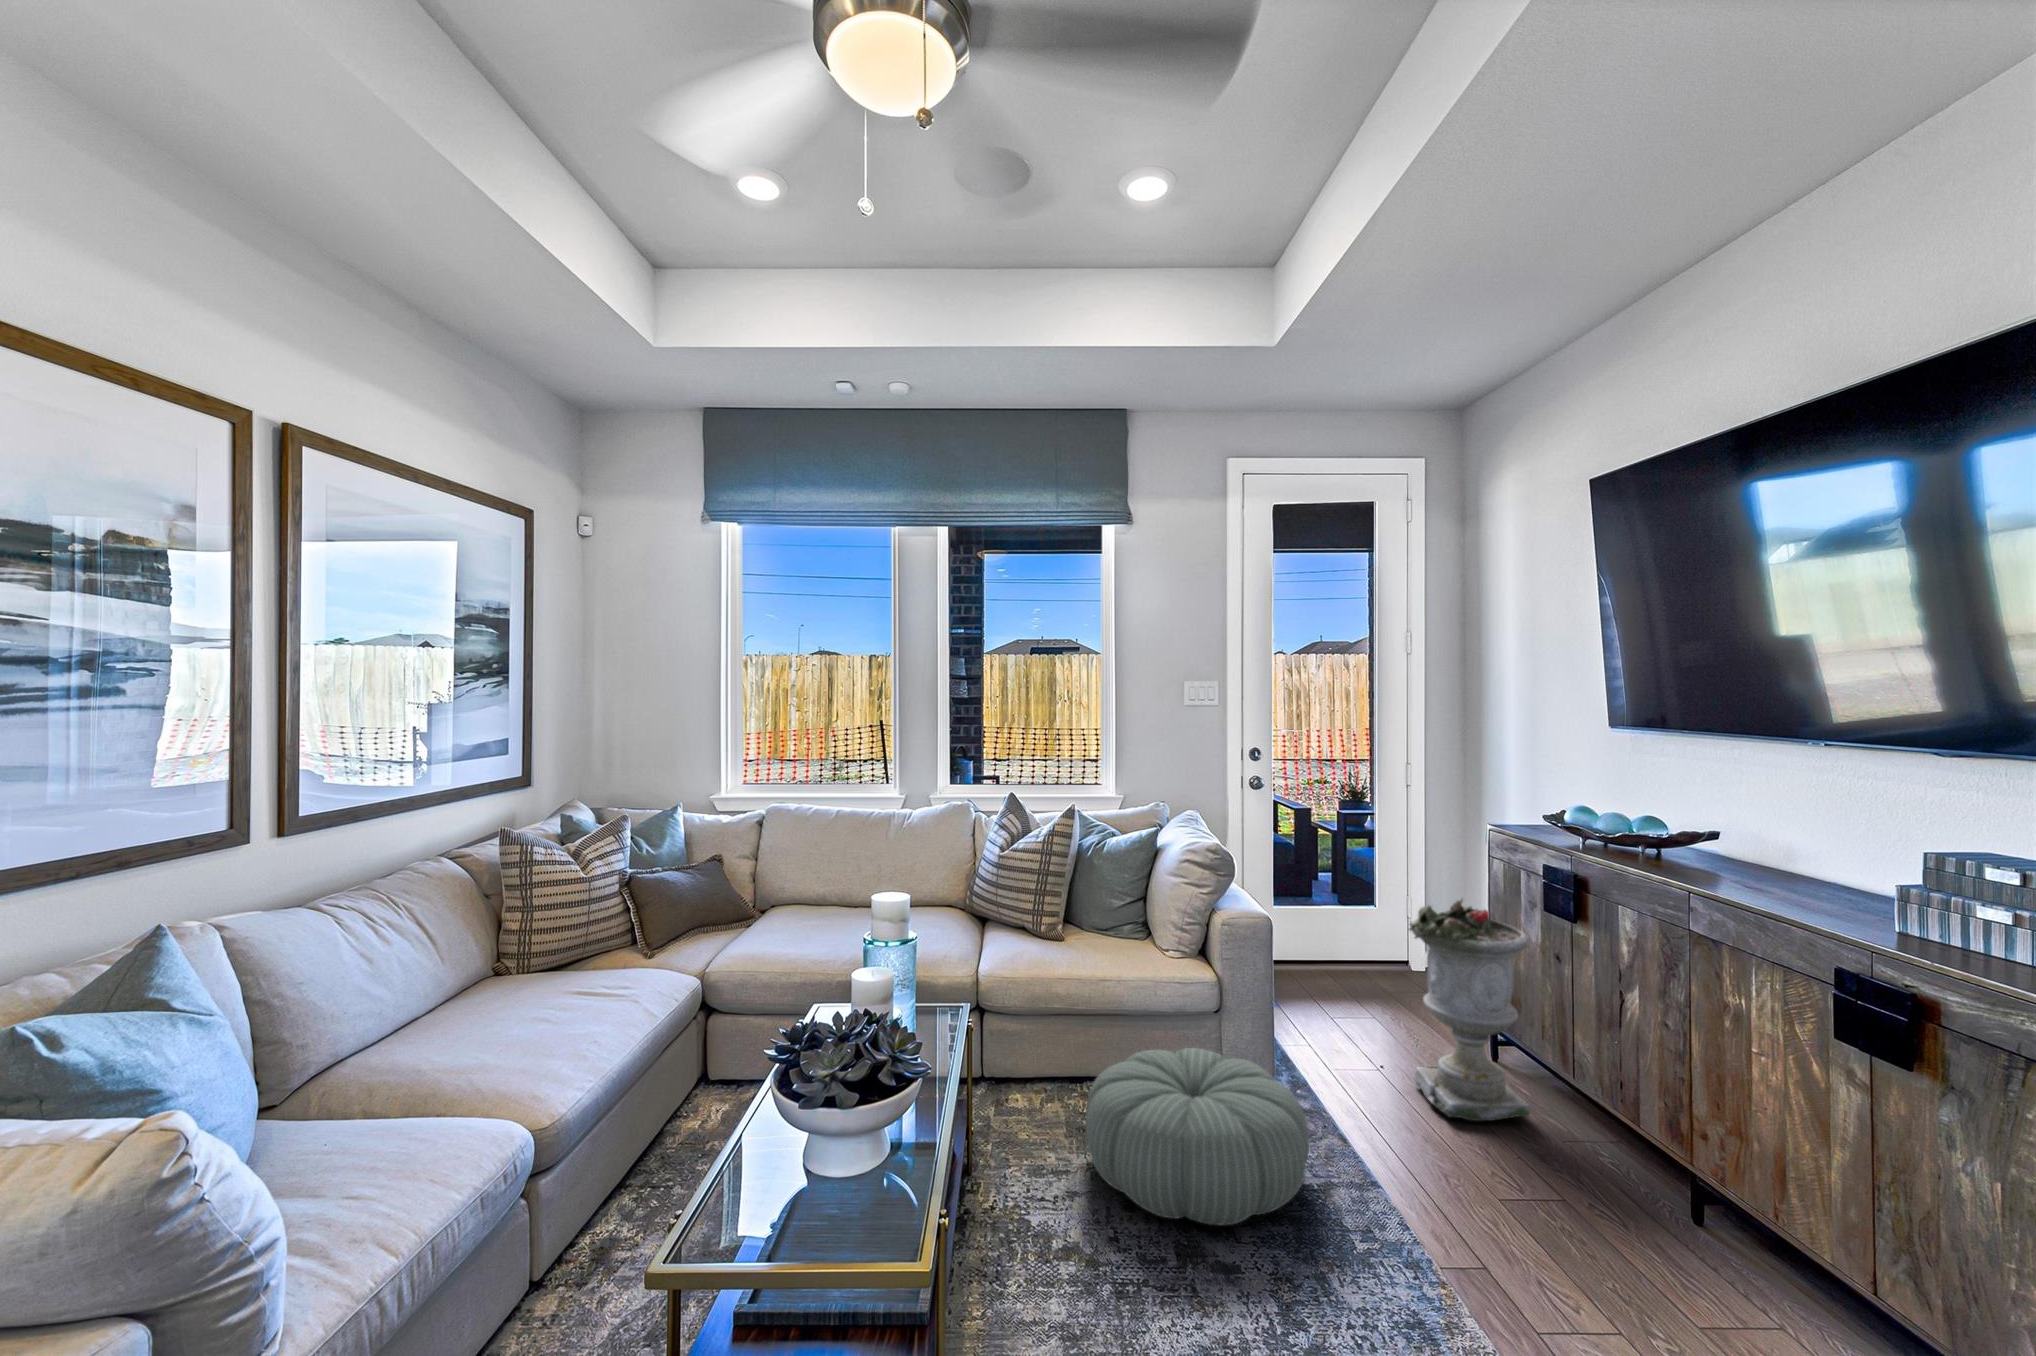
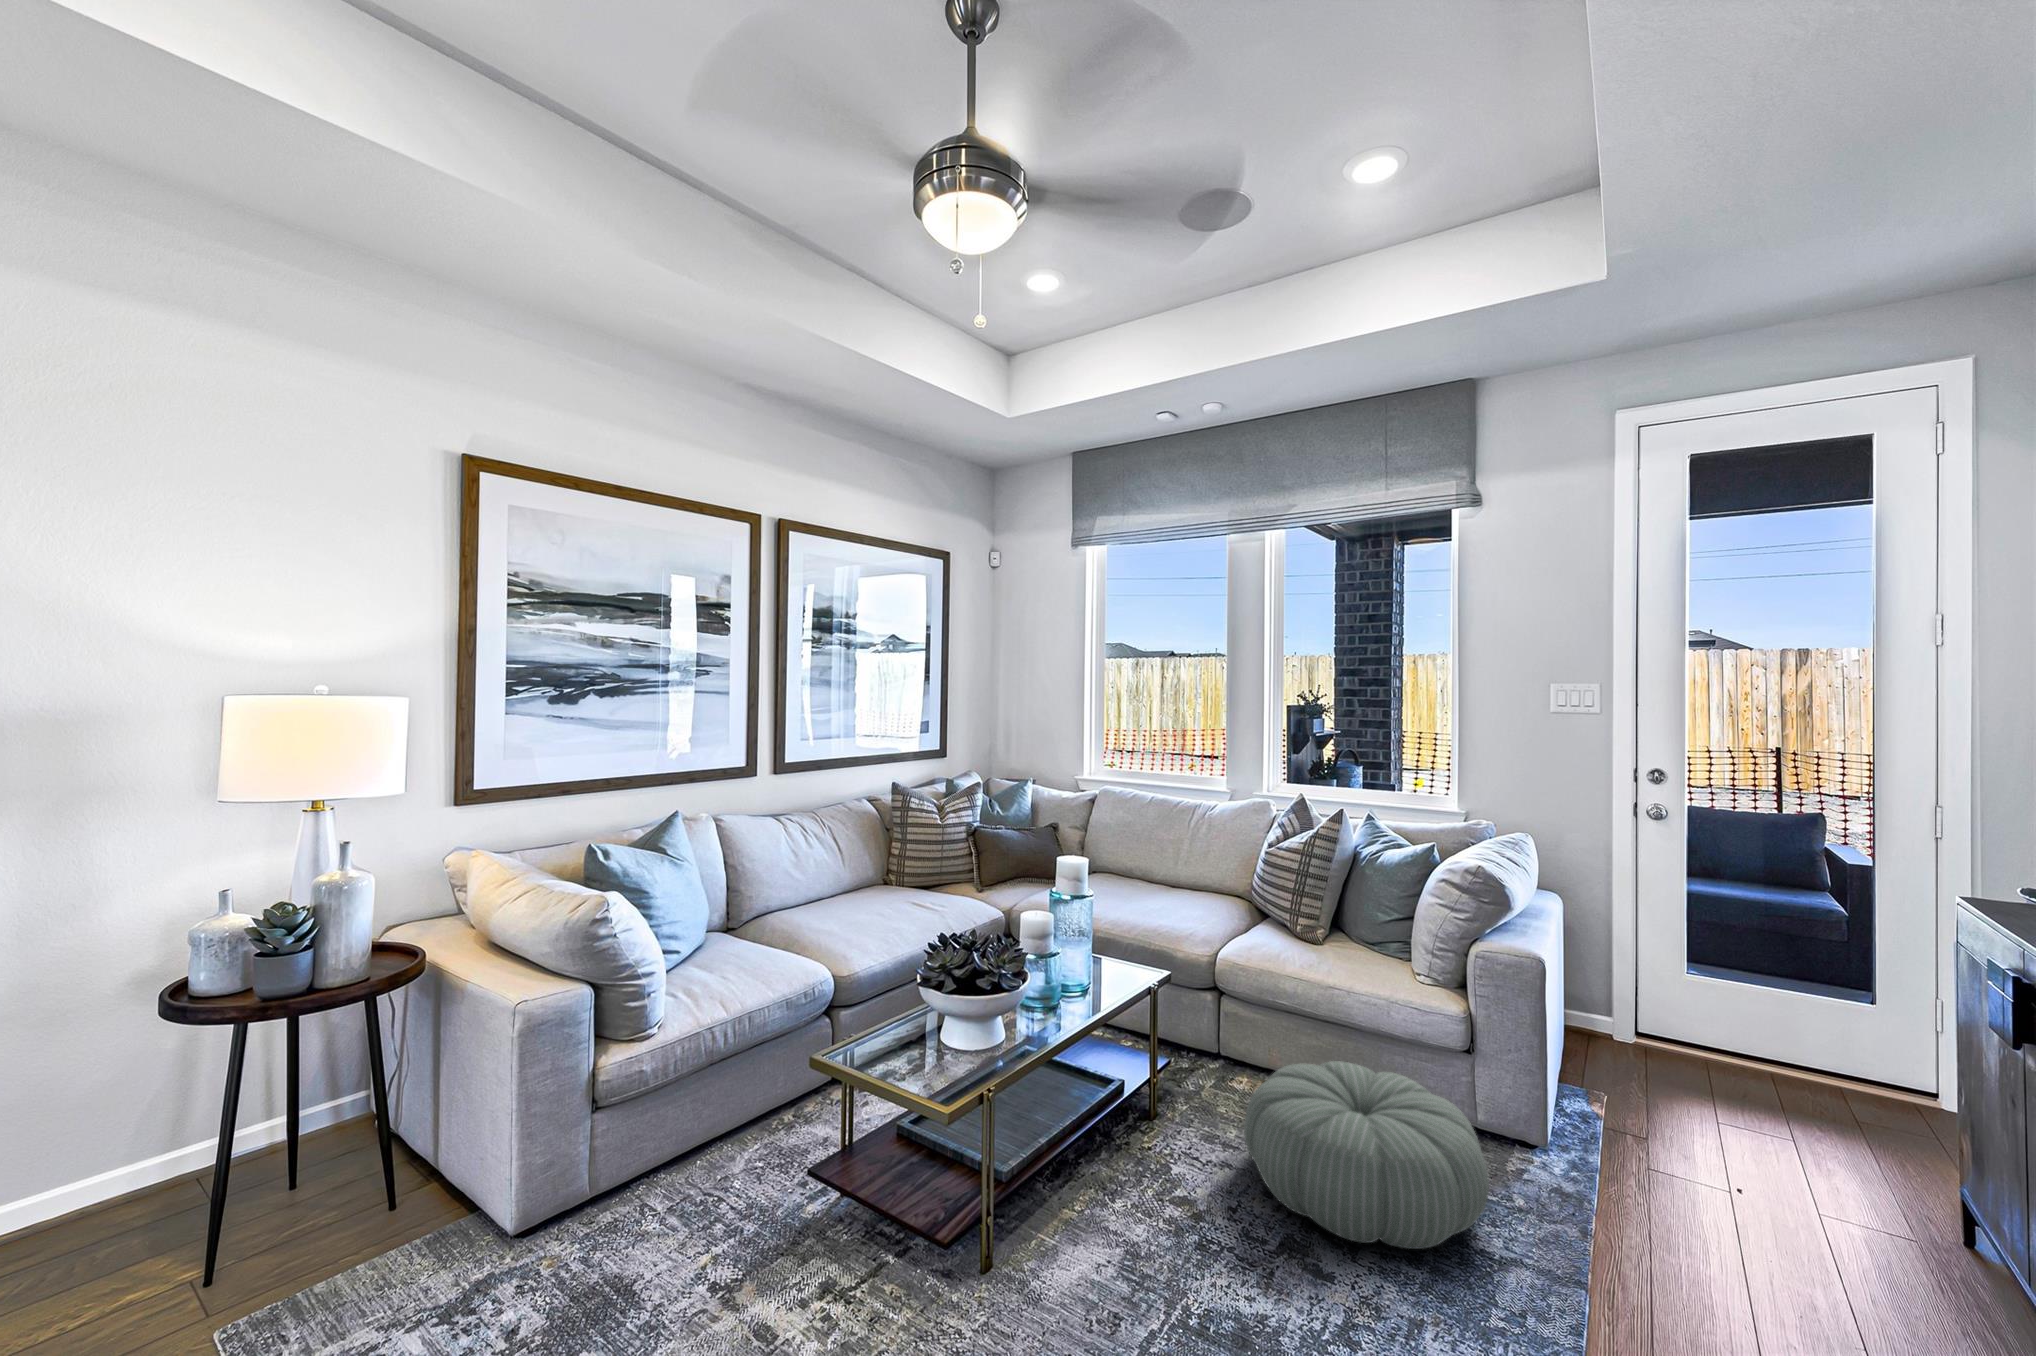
planter: present [1409,900,1530,1121] -> none [1728,988,1929,1307]

